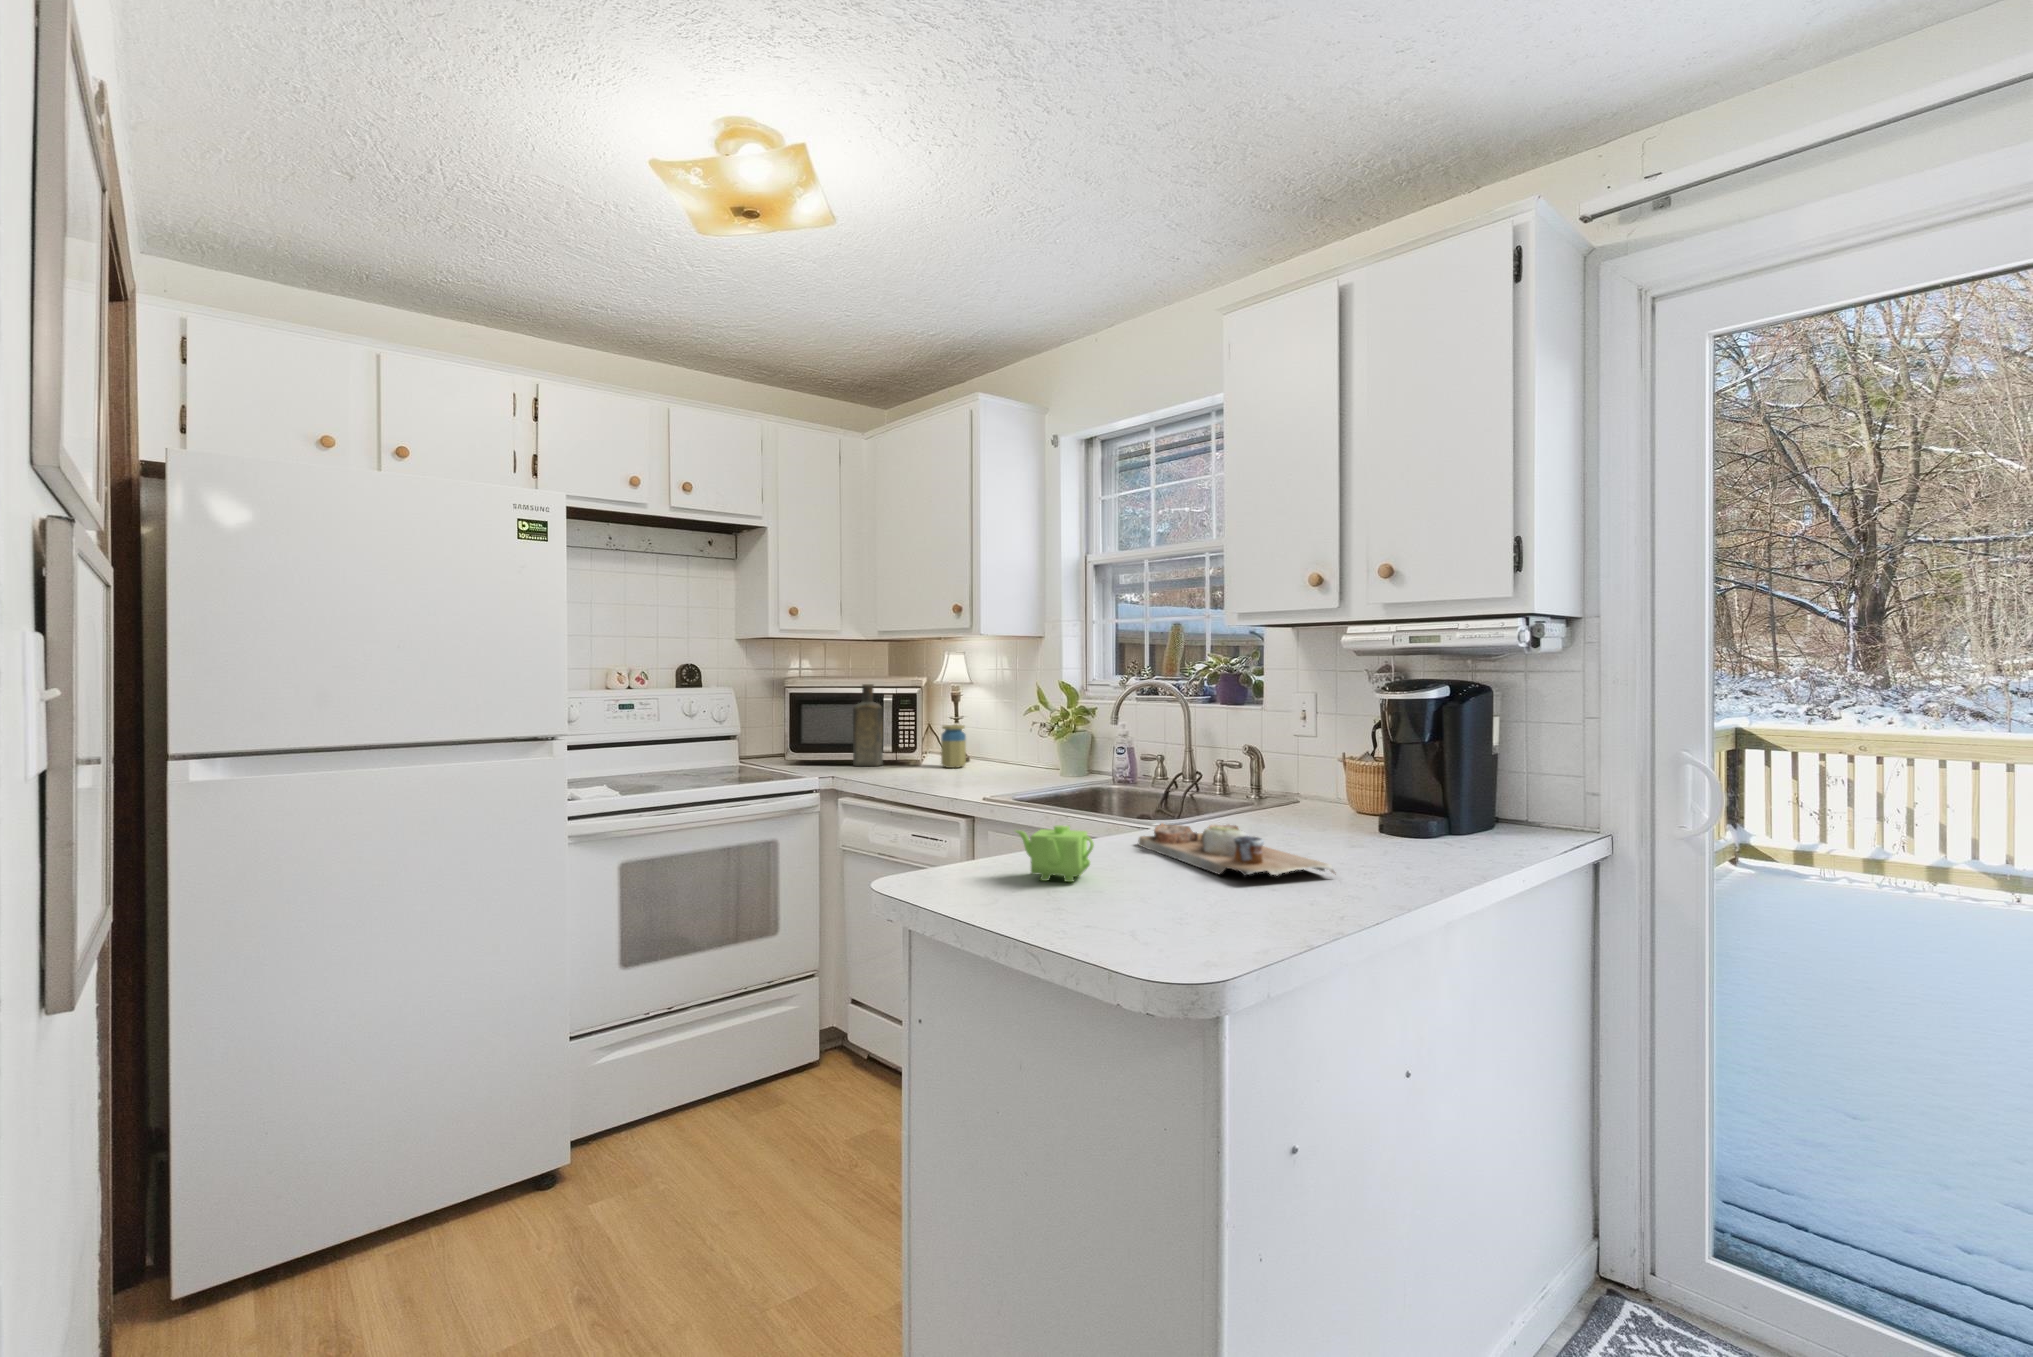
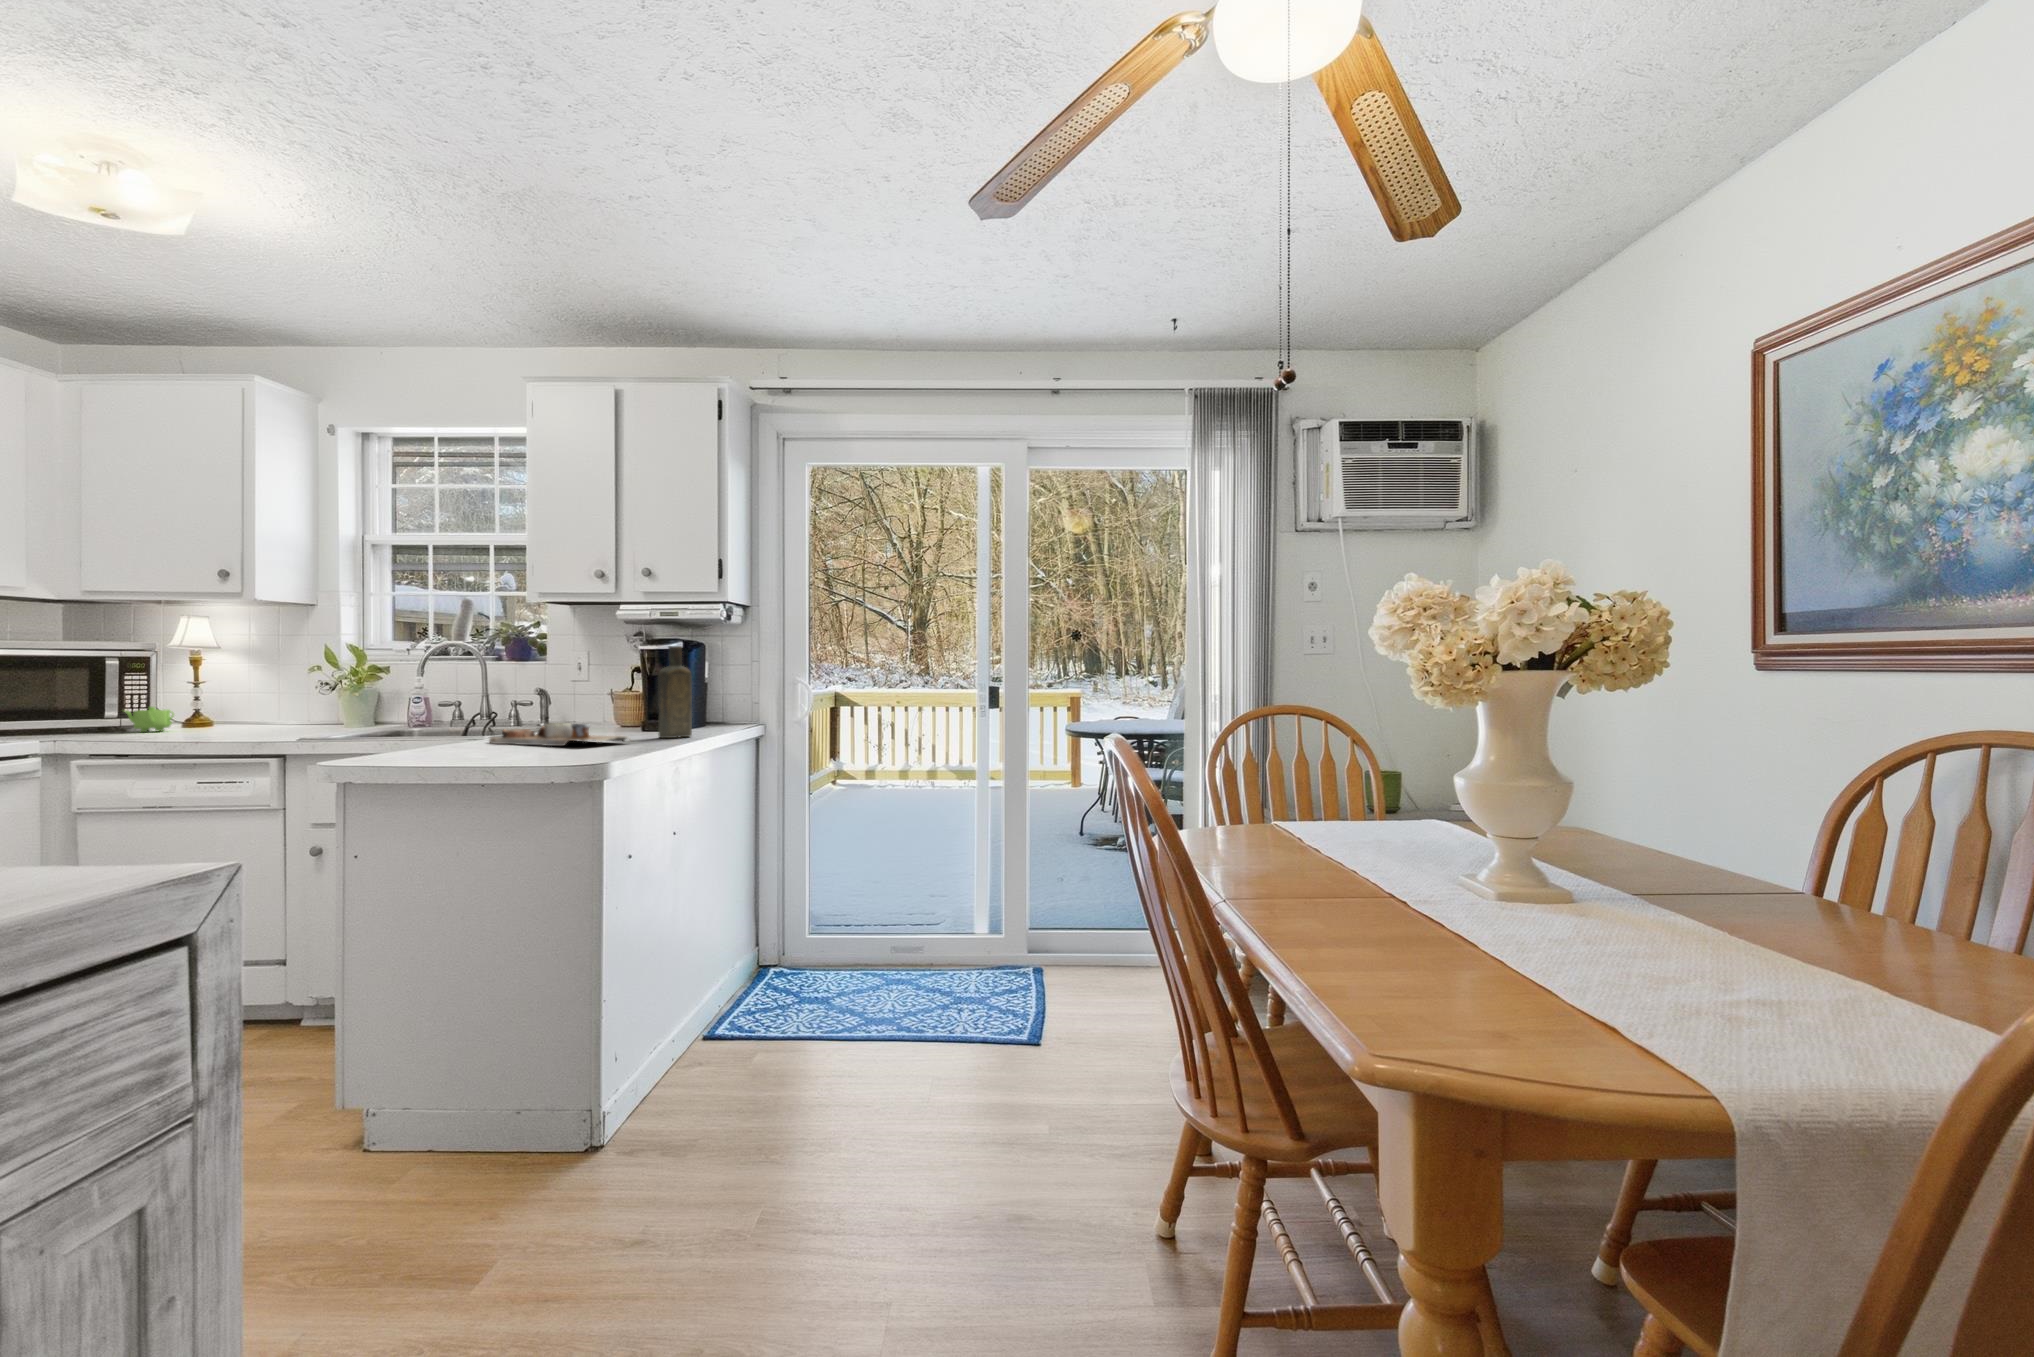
bottle: present [853,684,883,766] -> present [658,646,692,738]
jar: present [941,725,966,768] -> none [191,687,223,728]
teapot: present [1015,825,1094,882] -> present [125,707,174,732]

